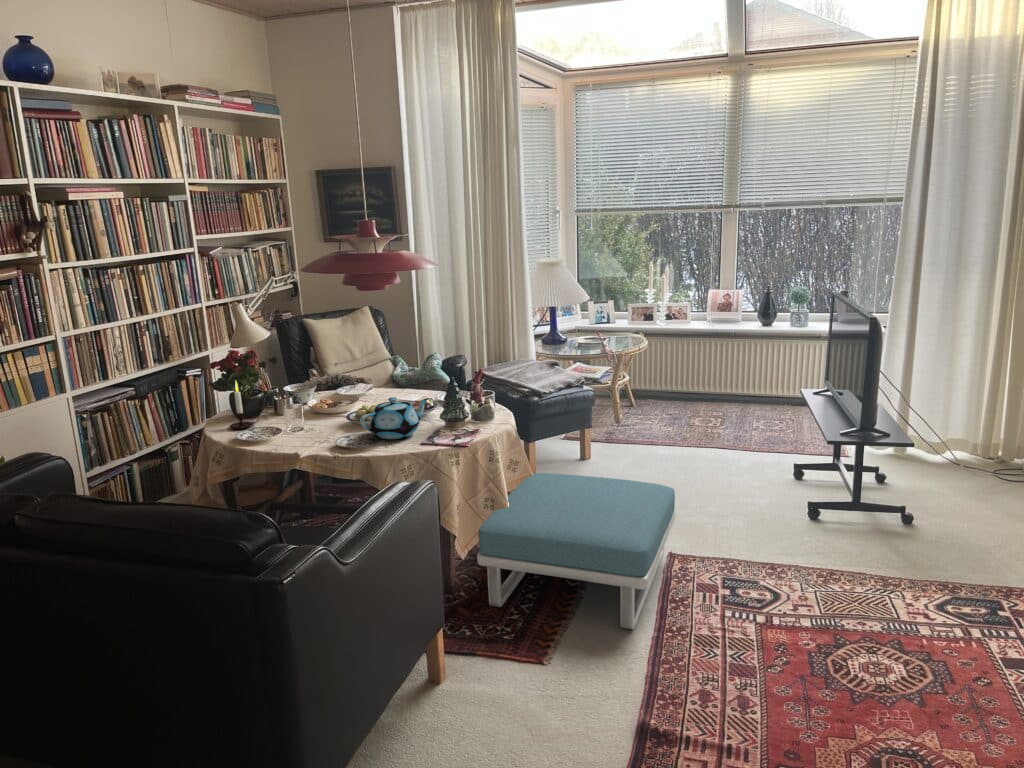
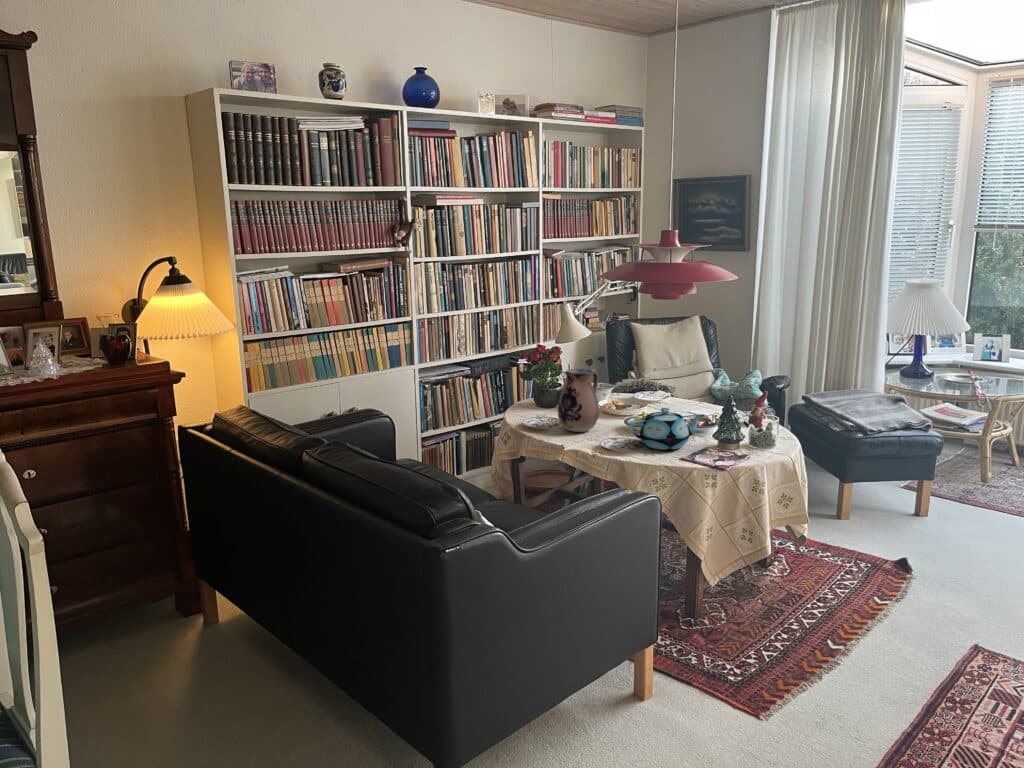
ceramic pitcher: none [274,369,319,437] -> present [558,369,599,432]
candle: present [230,381,259,429] -> none [526,372,551,417]
footstool: present [477,473,675,629] -> none [722,515,988,714]

